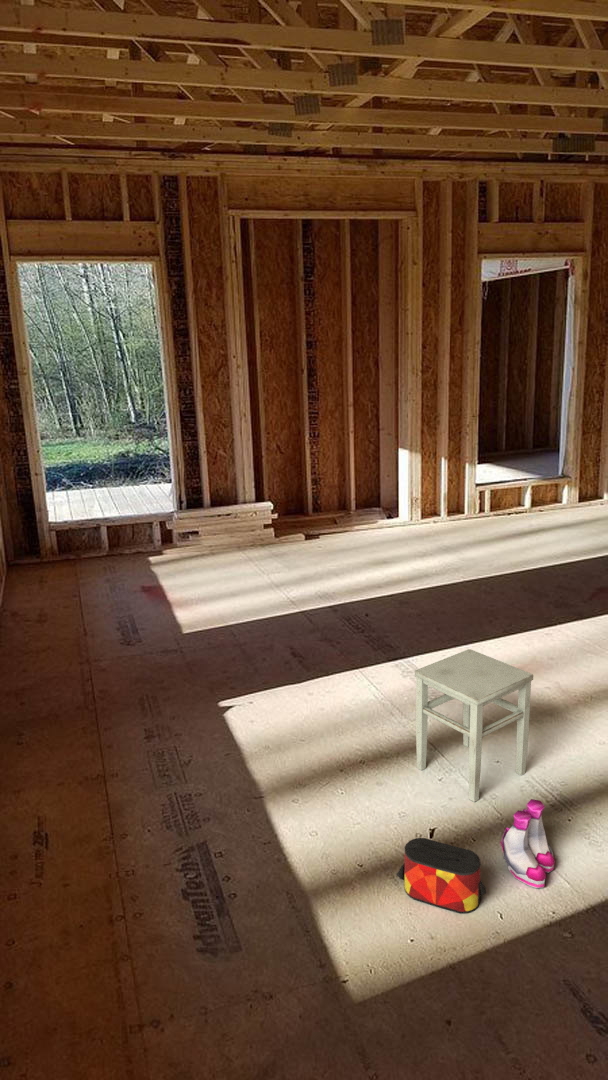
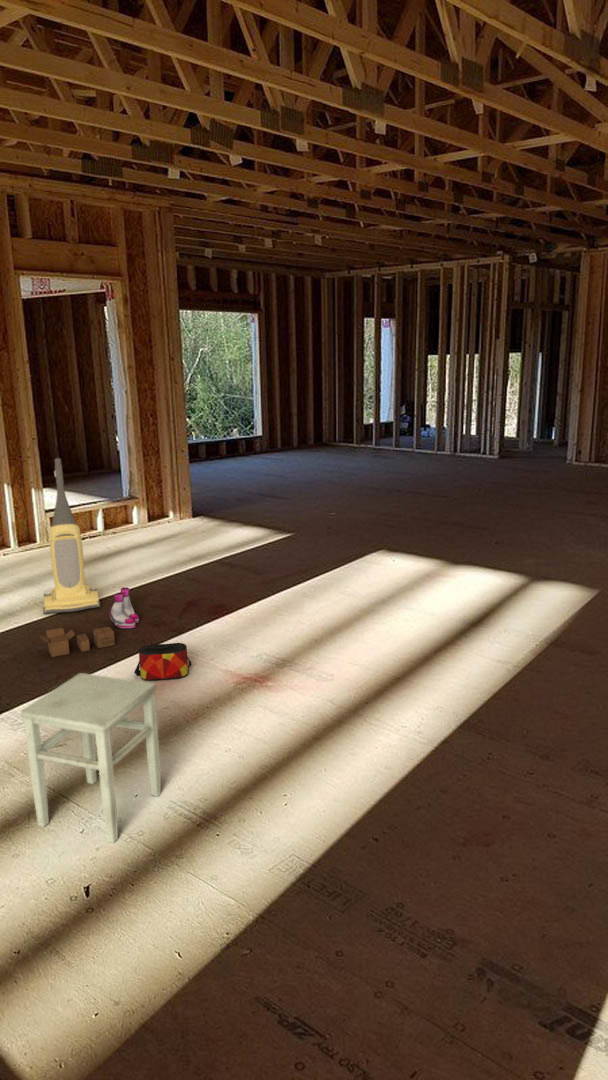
vacuum cleaner: none [458,441,510,586] -> present [43,458,100,613]
cardboard box: none [449,600,516,626] -> present [40,627,115,657]
boots: present [501,799,555,888] -> present [109,588,139,628]
bag: present [396,838,486,913] -> present [134,643,191,681]

